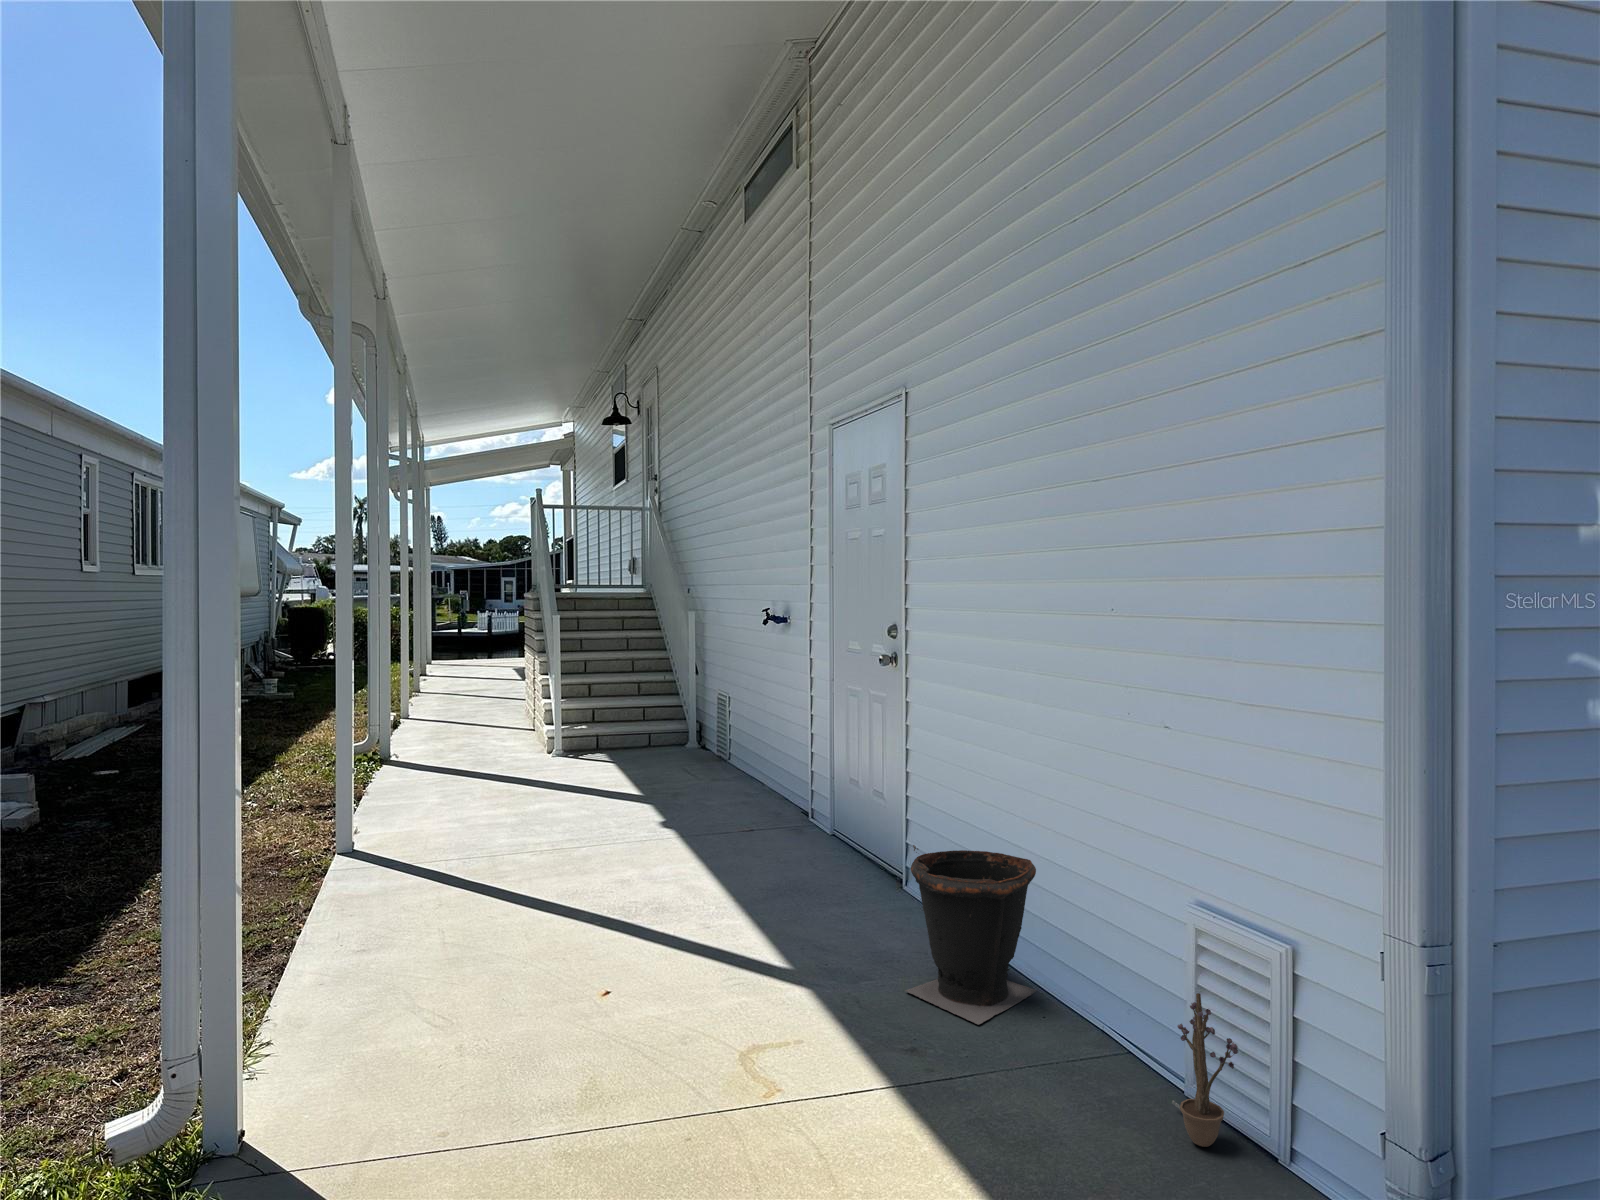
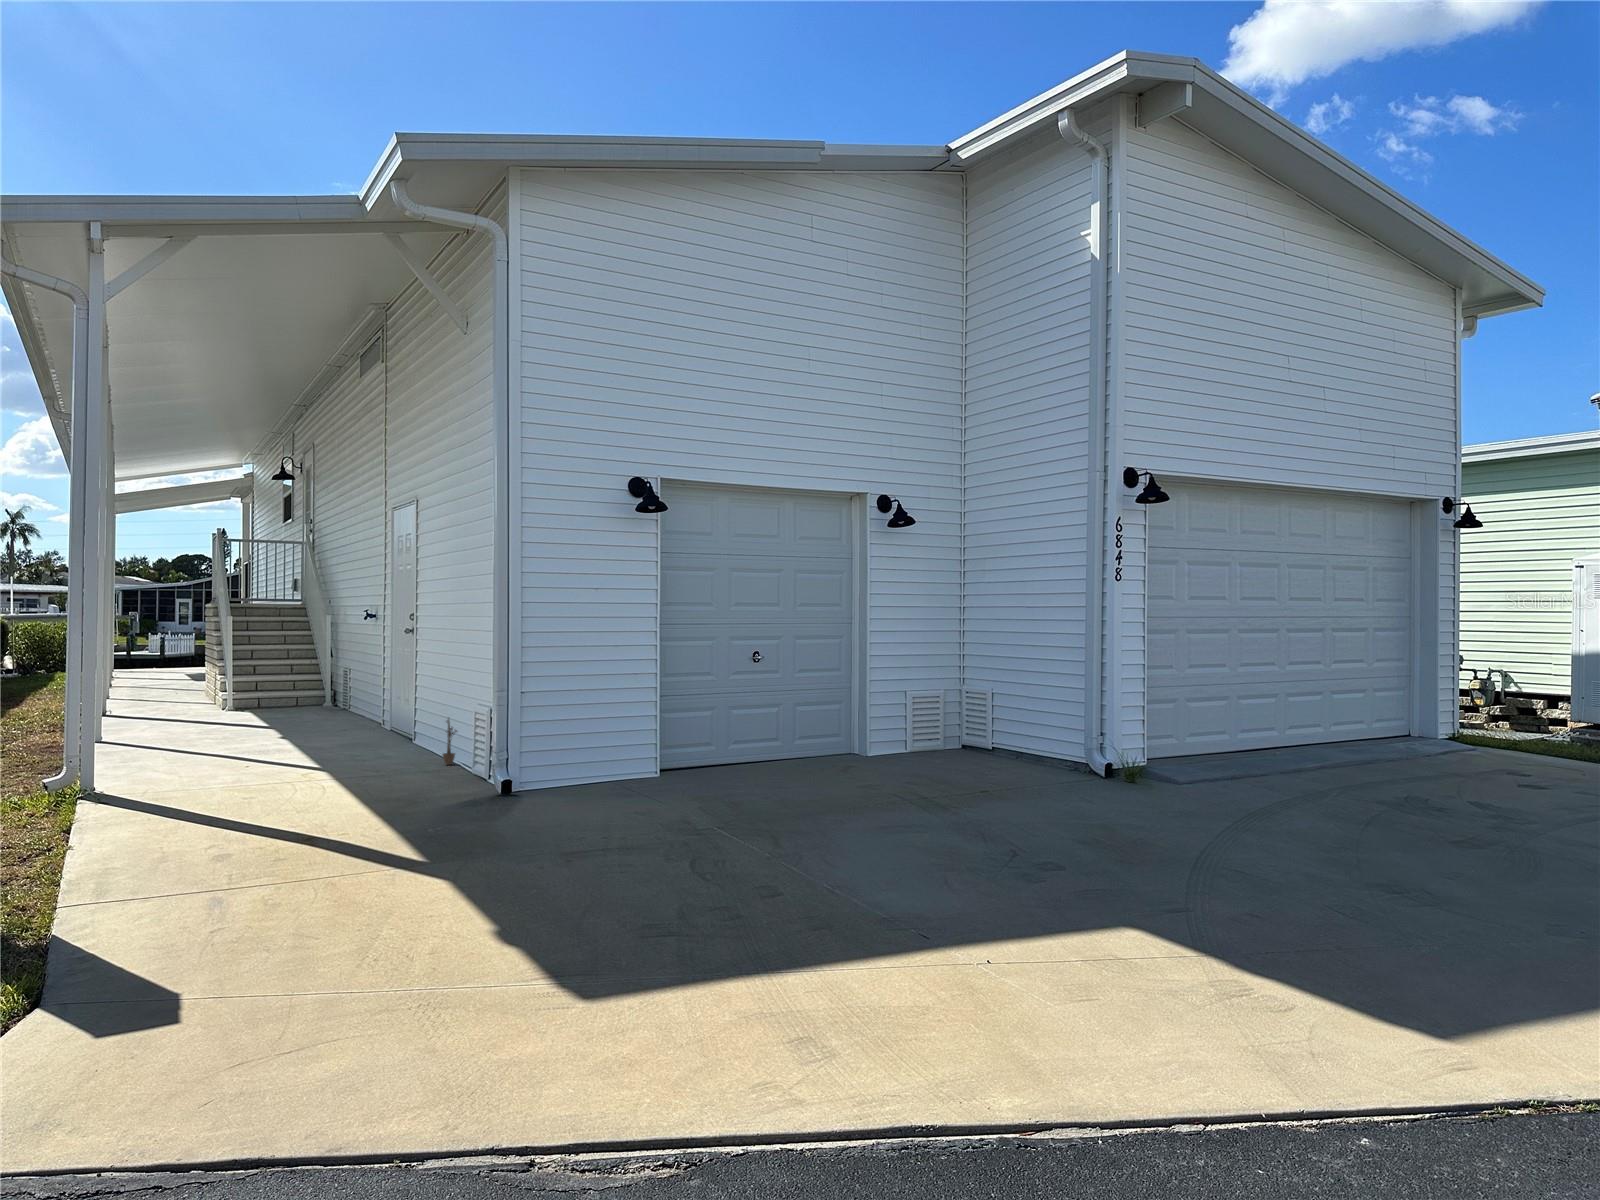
bucket: present [905,845,1037,1025] -> none [378,695,435,755]

